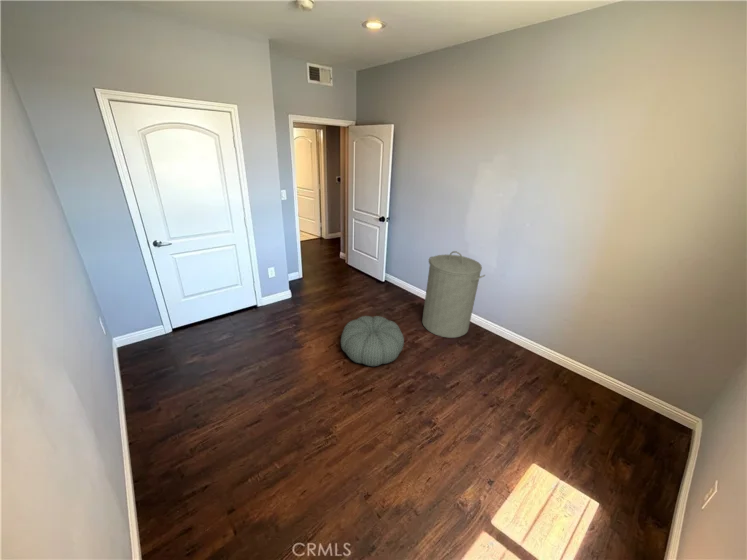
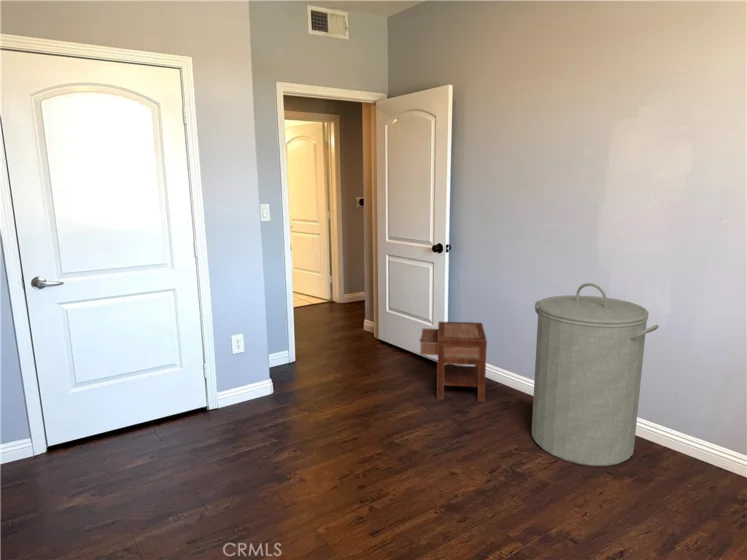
nightstand: none [370,261,404,303] -> present [419,322,487,401]
pouf: present [341,316,404,366] -> none [365,418,498,523]

